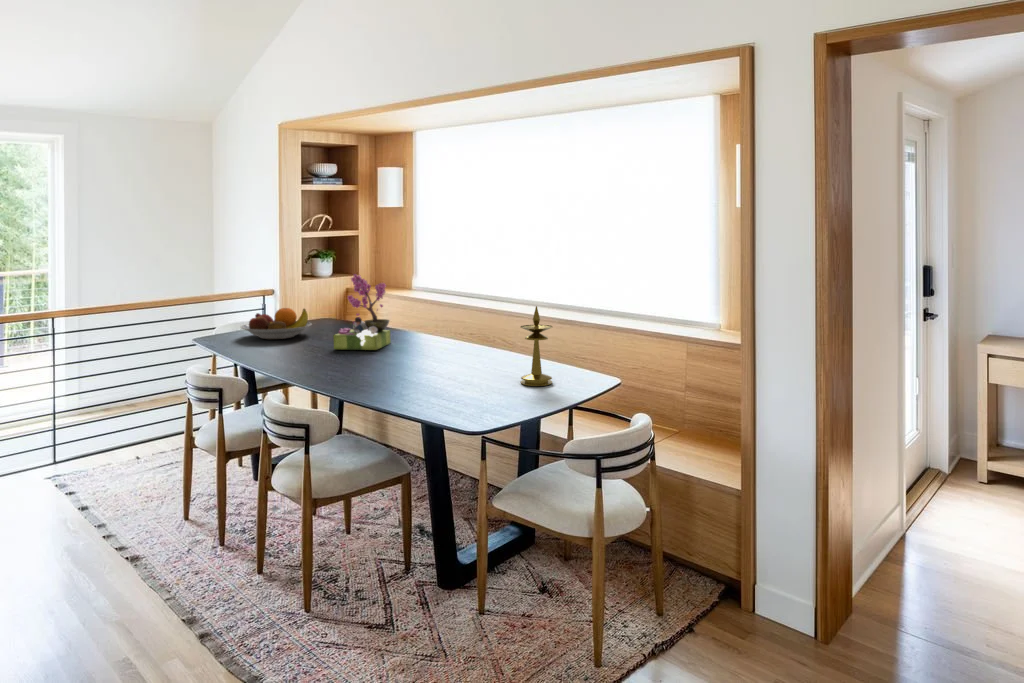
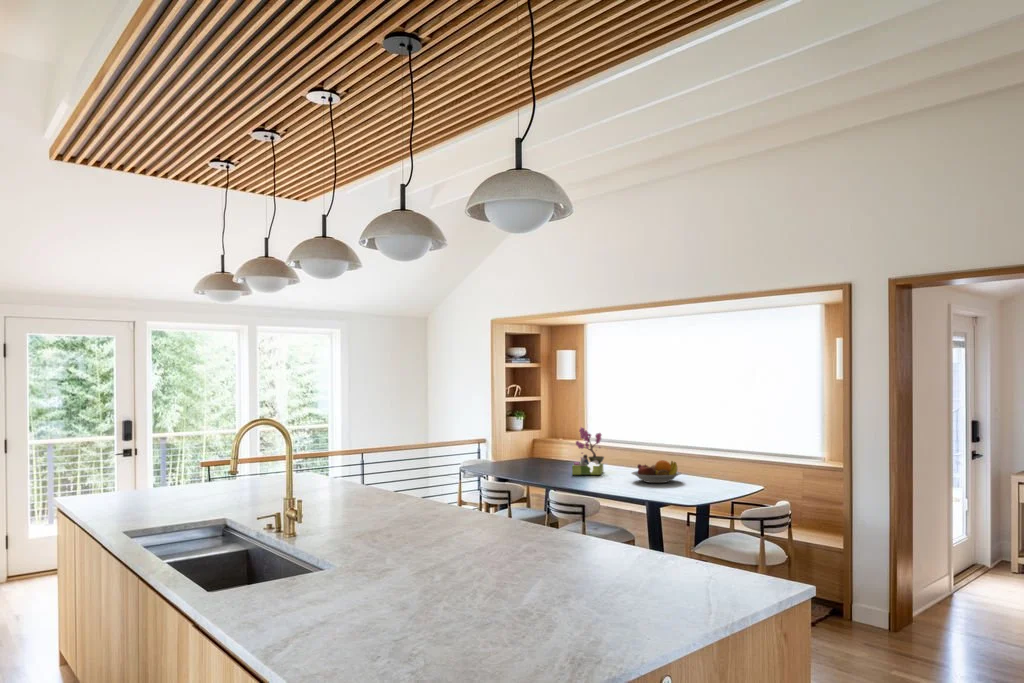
candlestick: present [521,306,552,386] -> none [703,444,723,491]
fruit bowl: present [241,308,312,339] -> present [632,460,681,483]

